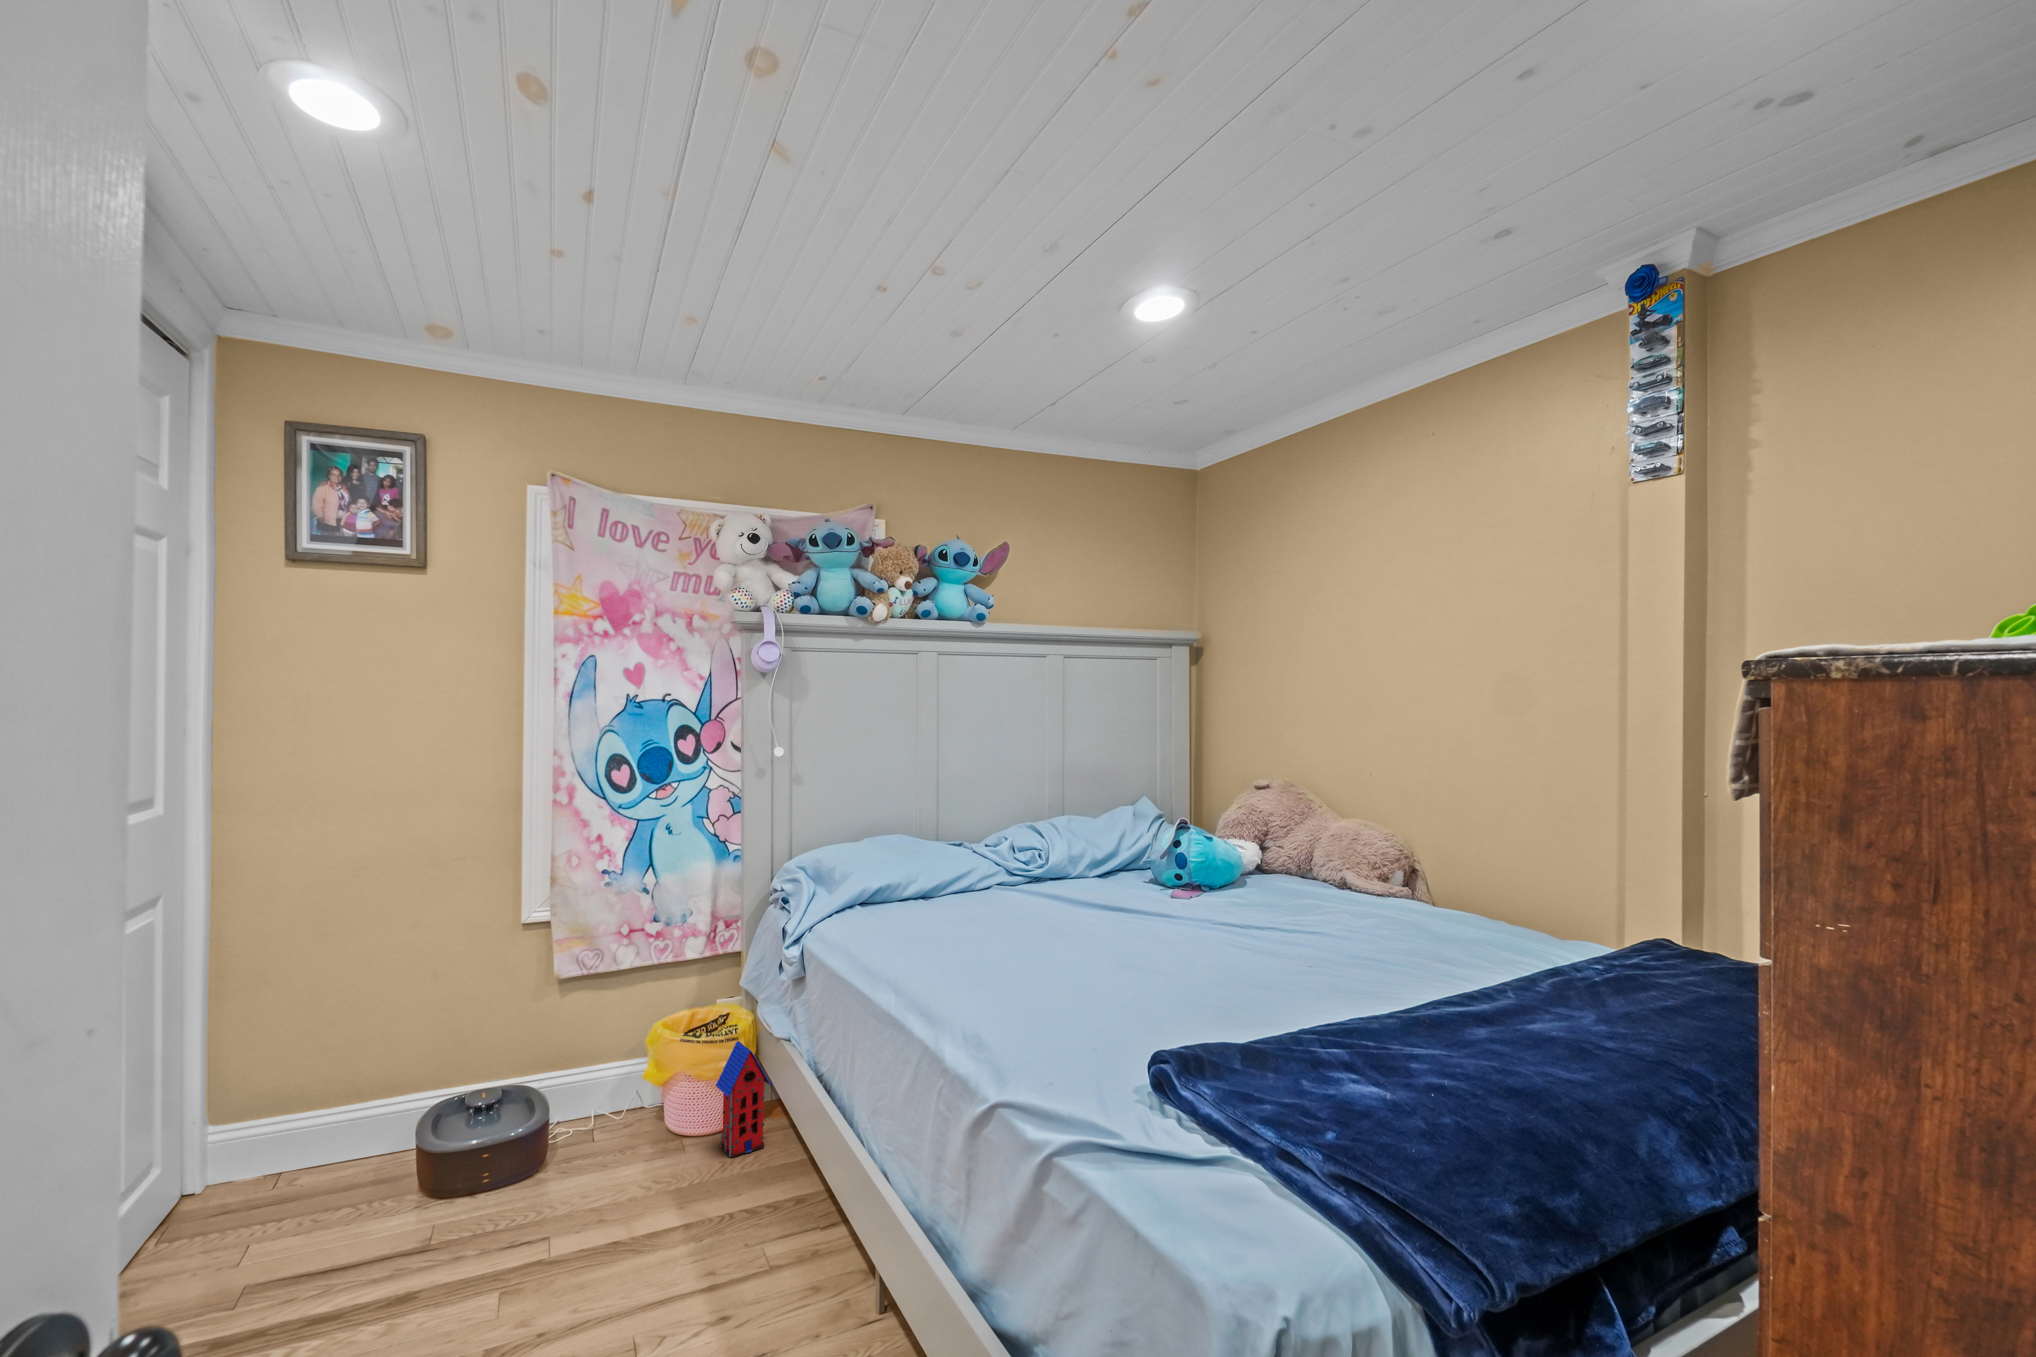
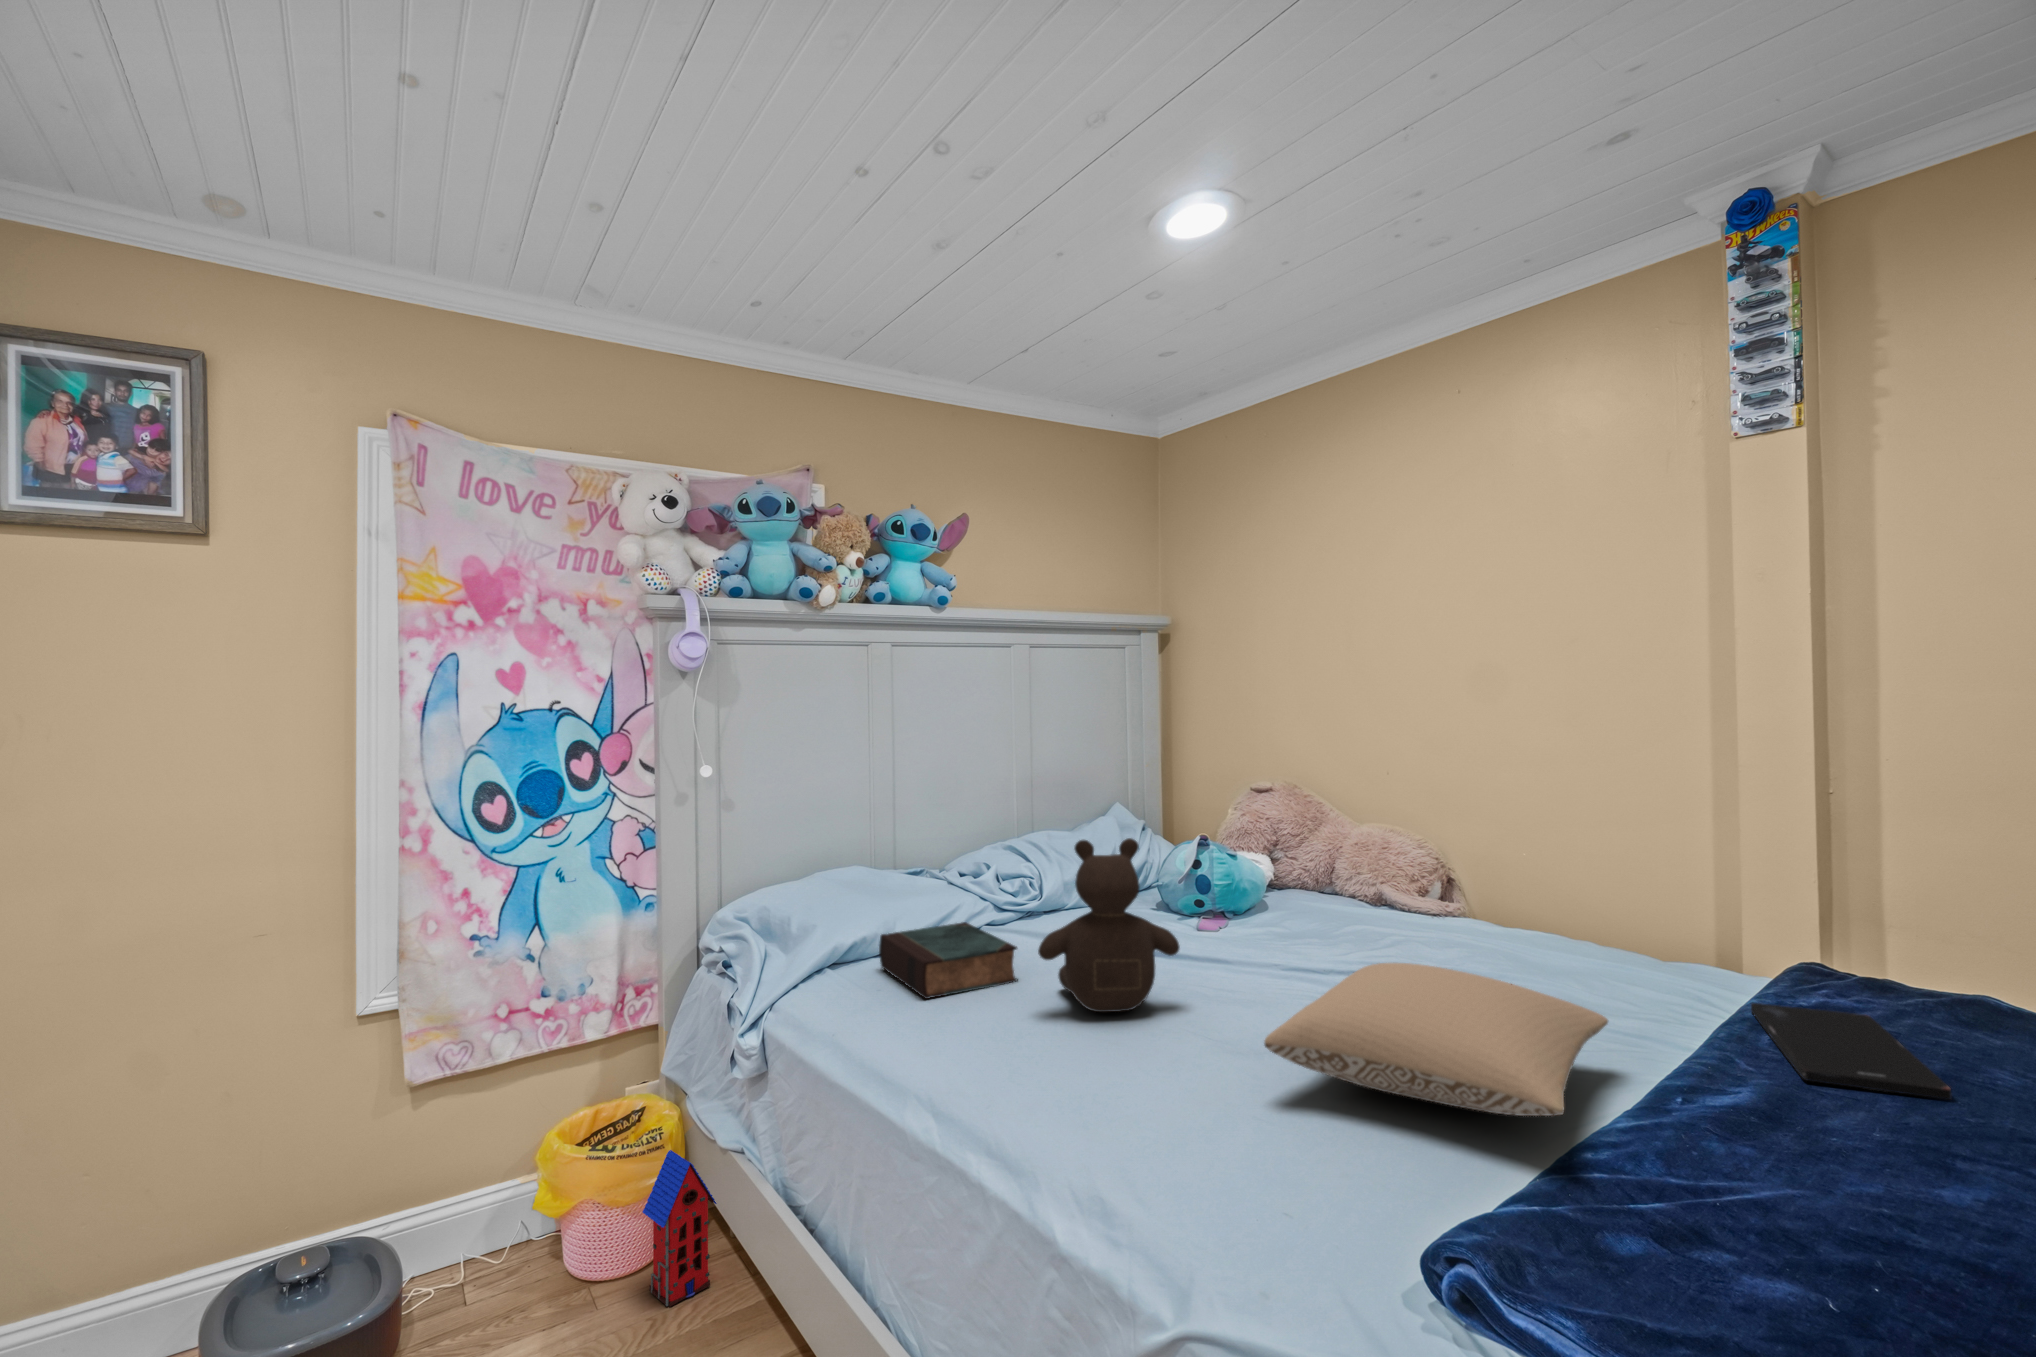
teddy bear: none [1002,812,1115,949] -> present [1038,838,1180,1012]
book: none [900,879,1001,933] -> present [879,922,1018,999]
pillow: none [1128,915,1414,1022] -> present [1264,963,1608,1116]
smartphone: none [1565,970,1676,1042] -> present [1751,1003,1951,1100]

